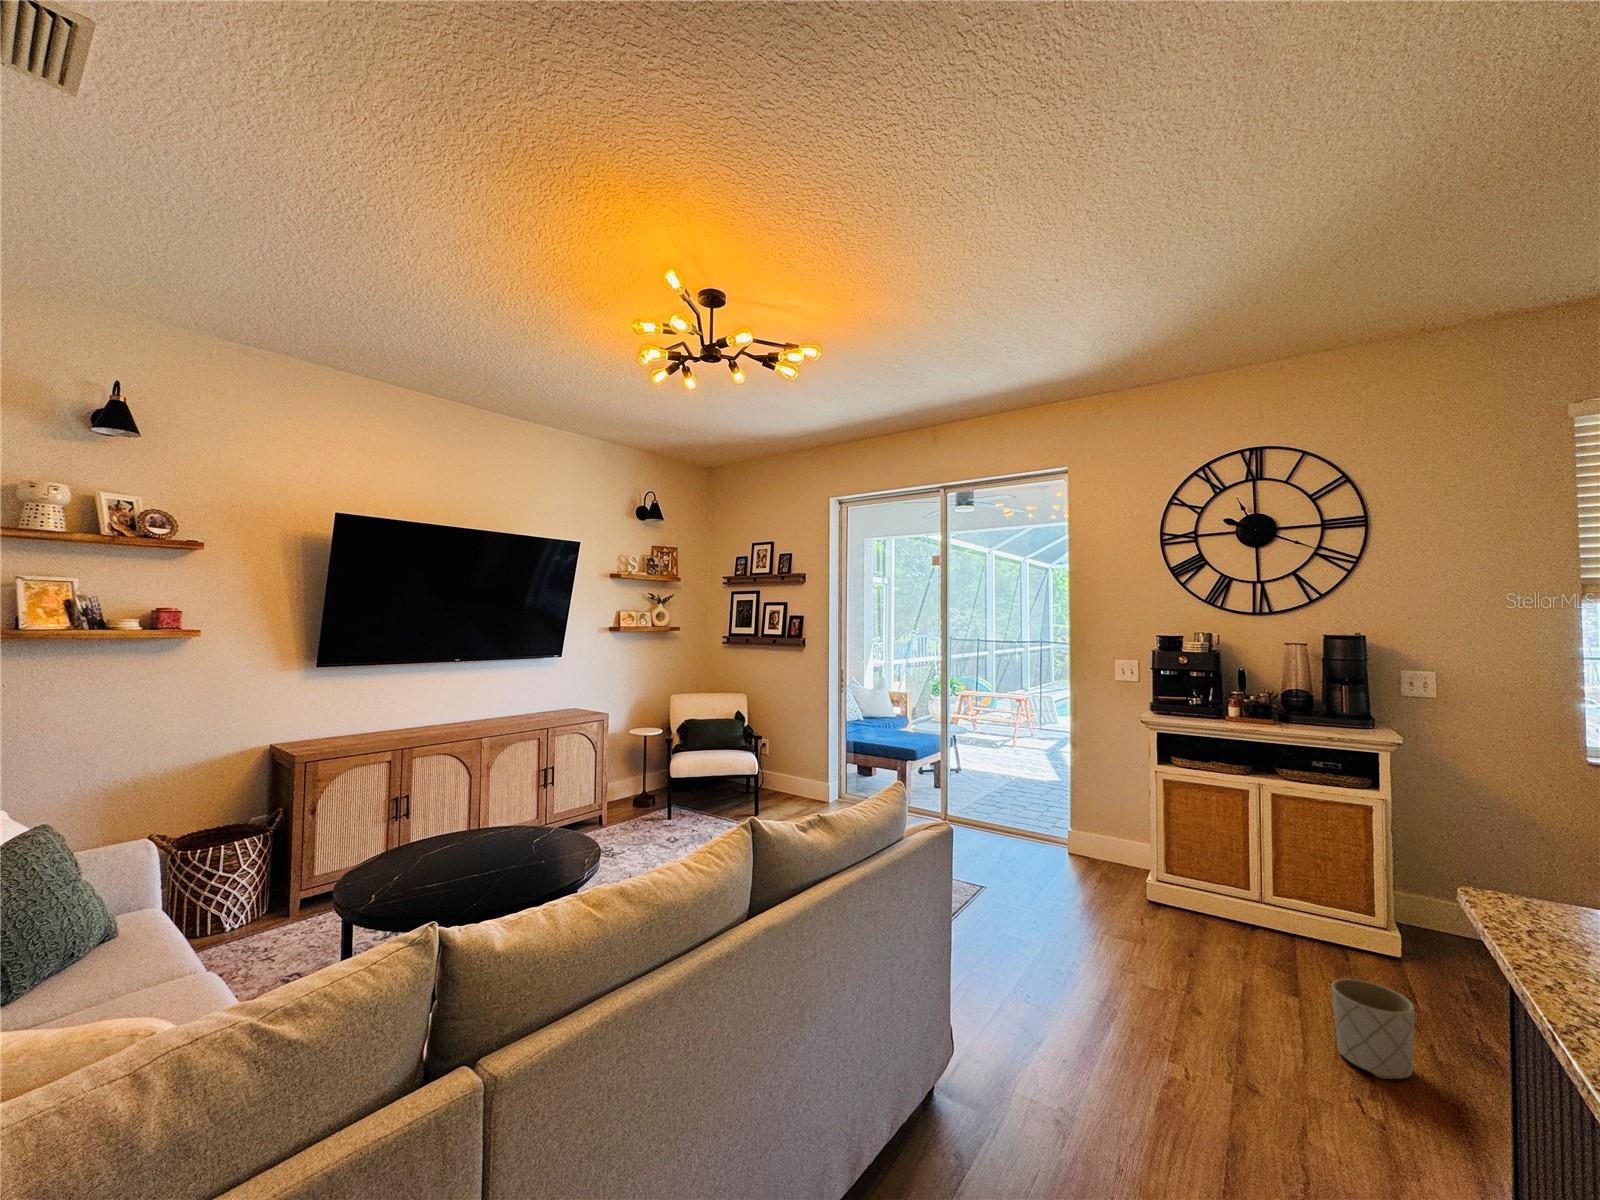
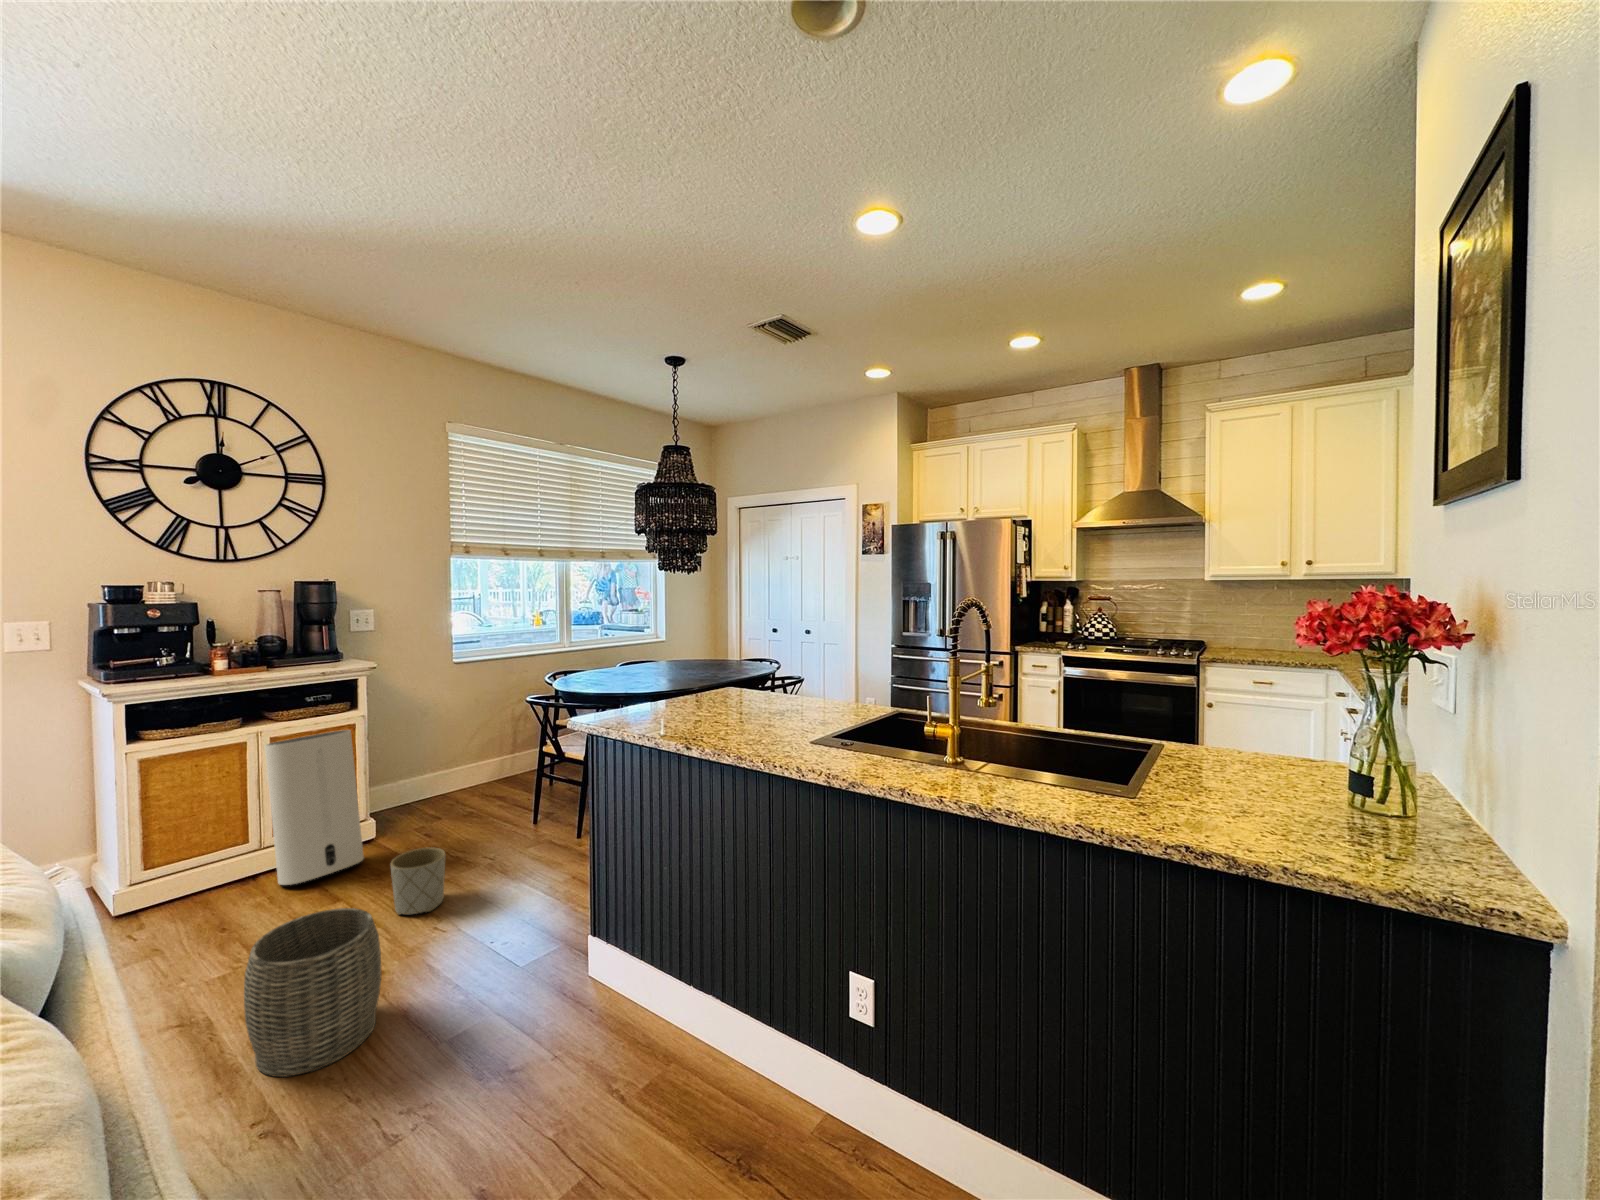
air purifier: none [1253,797,1359,973] -> present [265,730,364,885]
woven basket: none [1098,955,1226,1134] -> present [244,908,382,1077]

